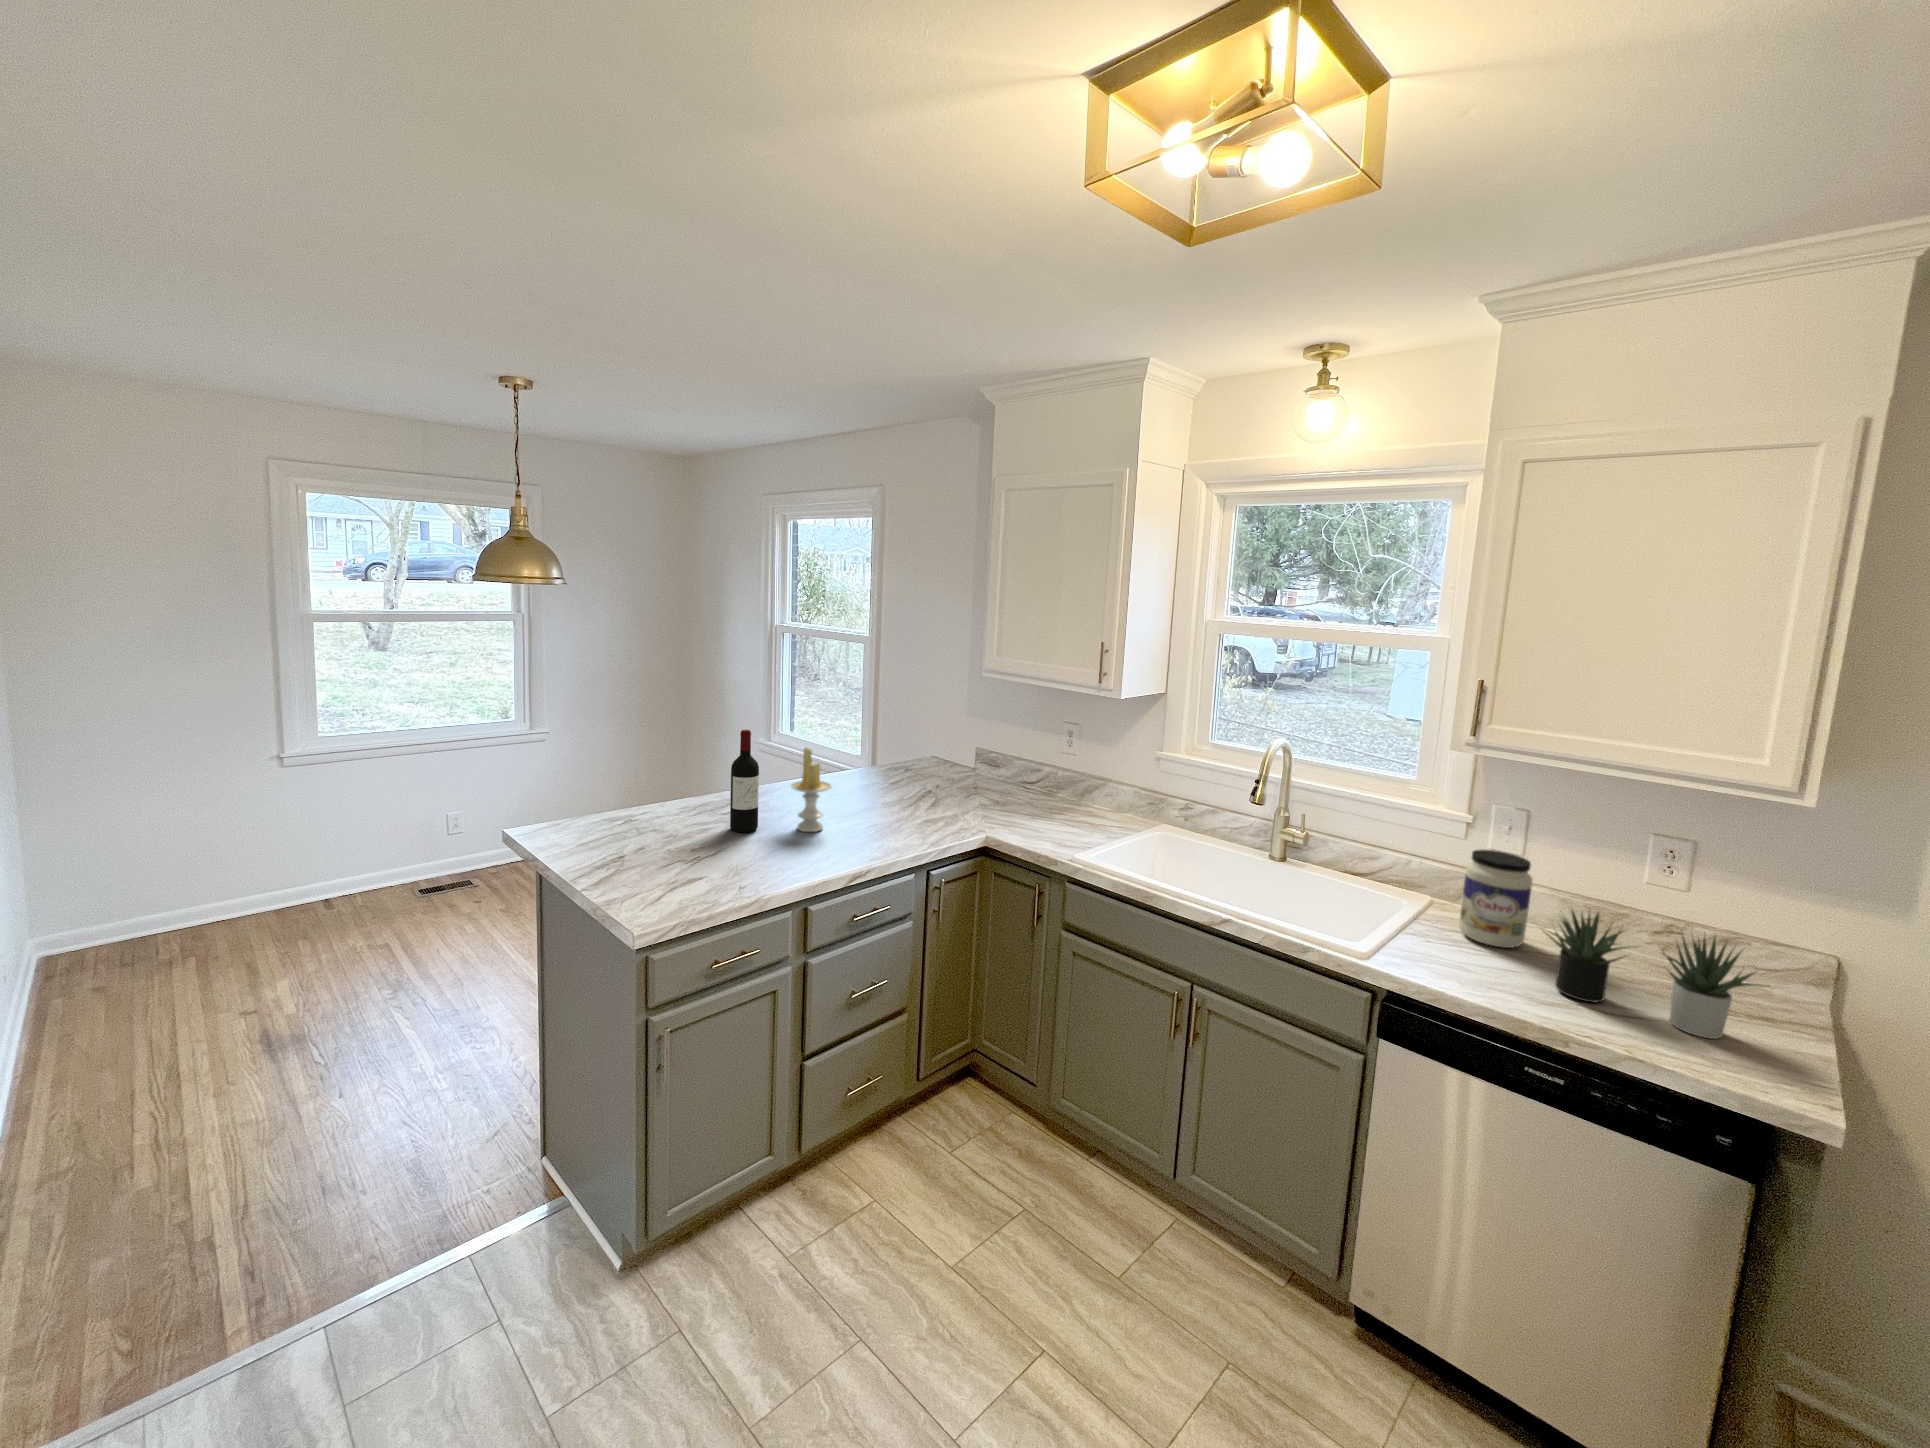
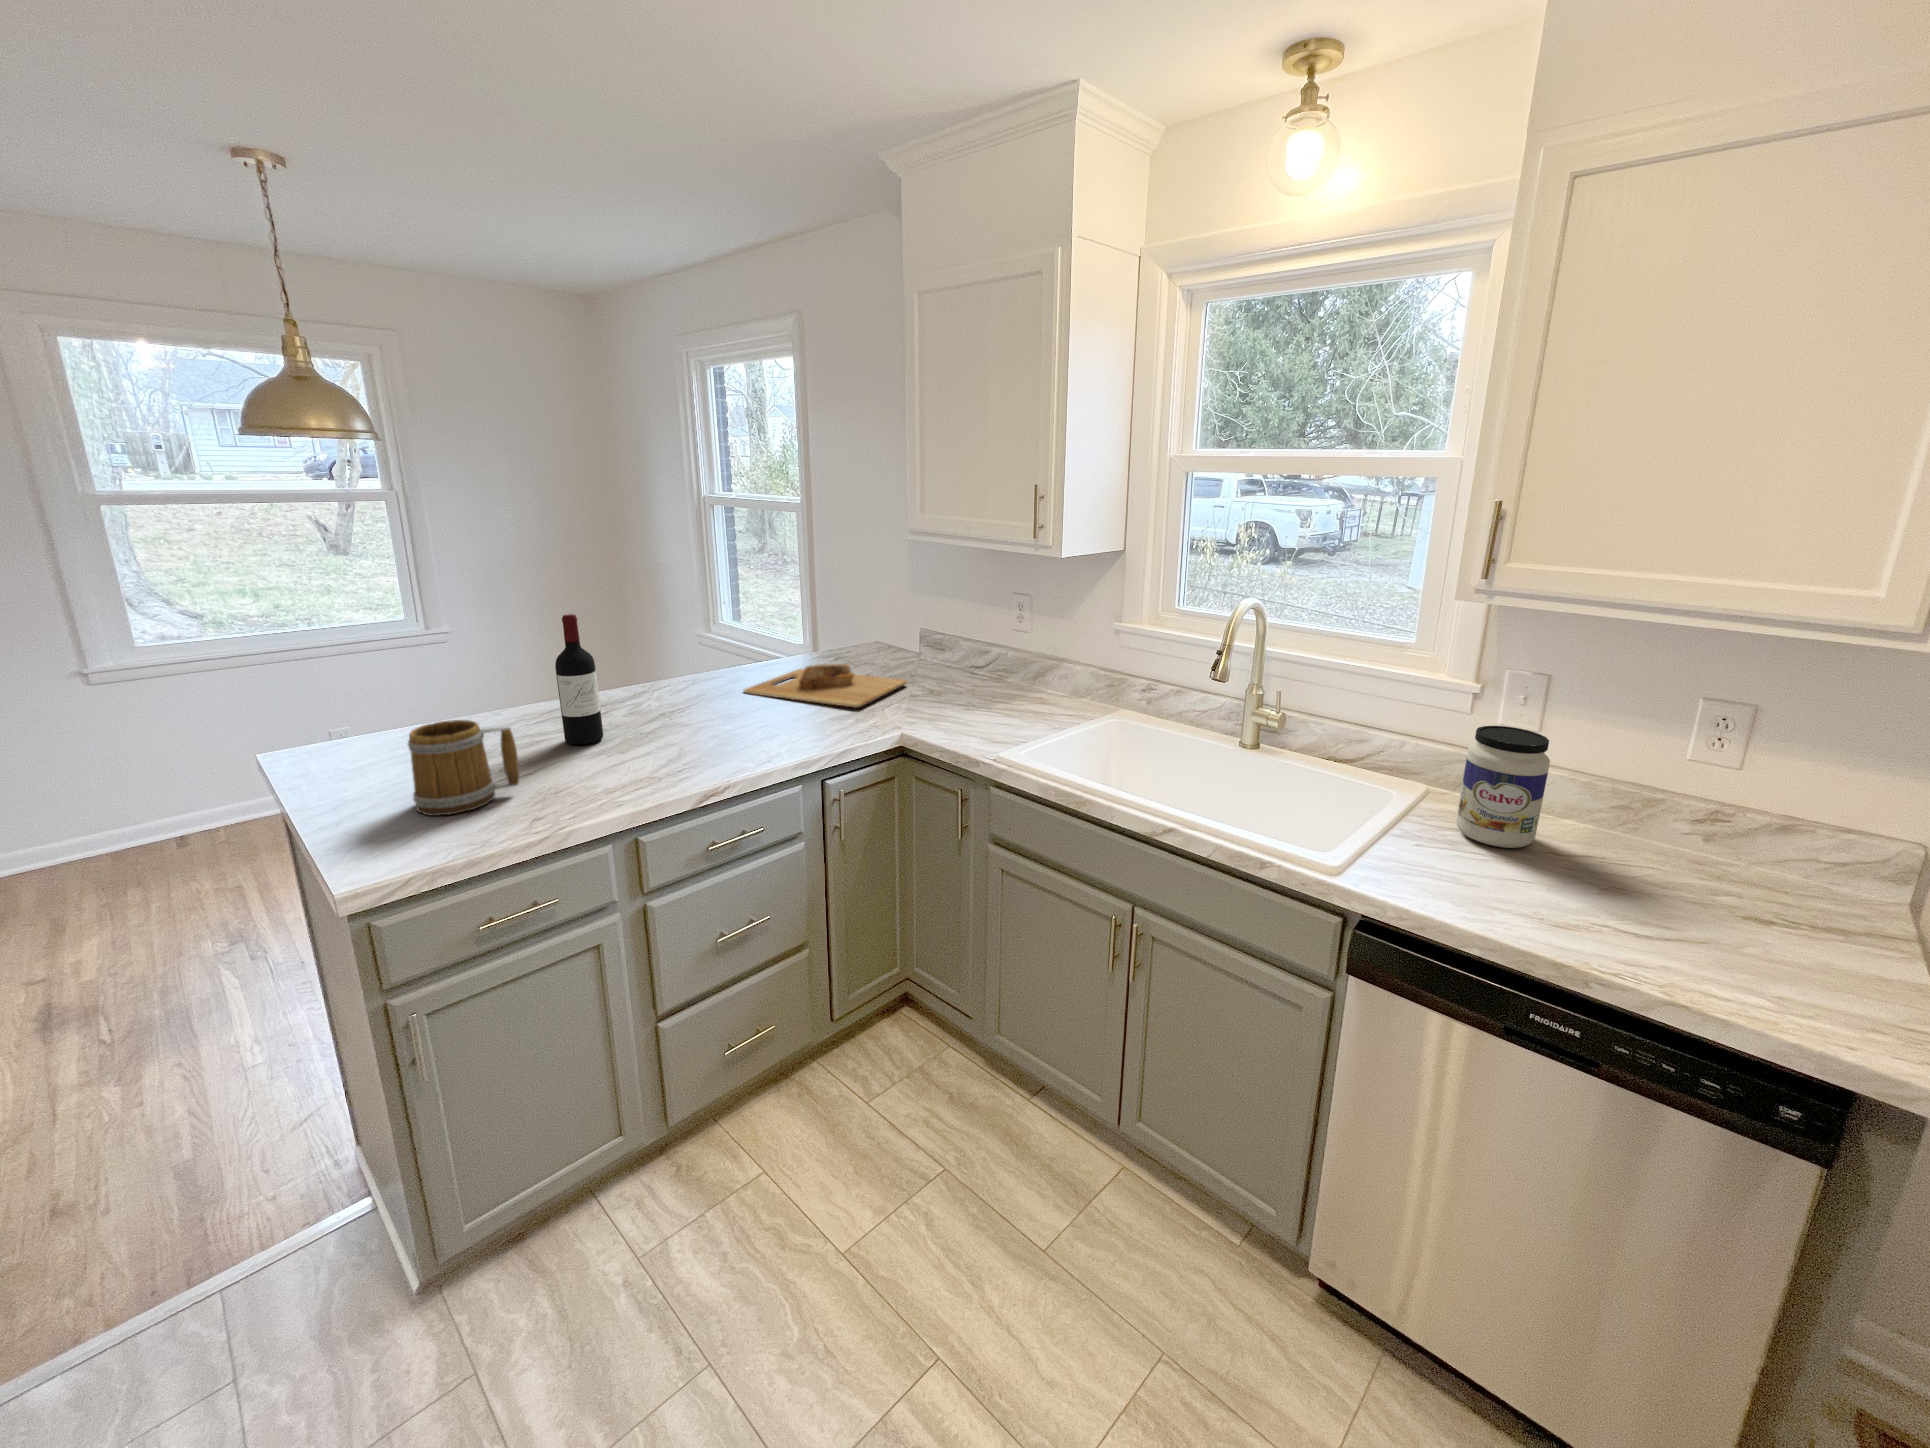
candle: present [791,748,832,832] -> none [640,634,697,740]
cutting board: none [844,776,974,813] -> present [744,664,906,708]
mug: none [654,808,725,879] -> present [408,720,519,816]
succulent plant: present [1548,912,1760,1039] -> none [1552,799,1869,969]

